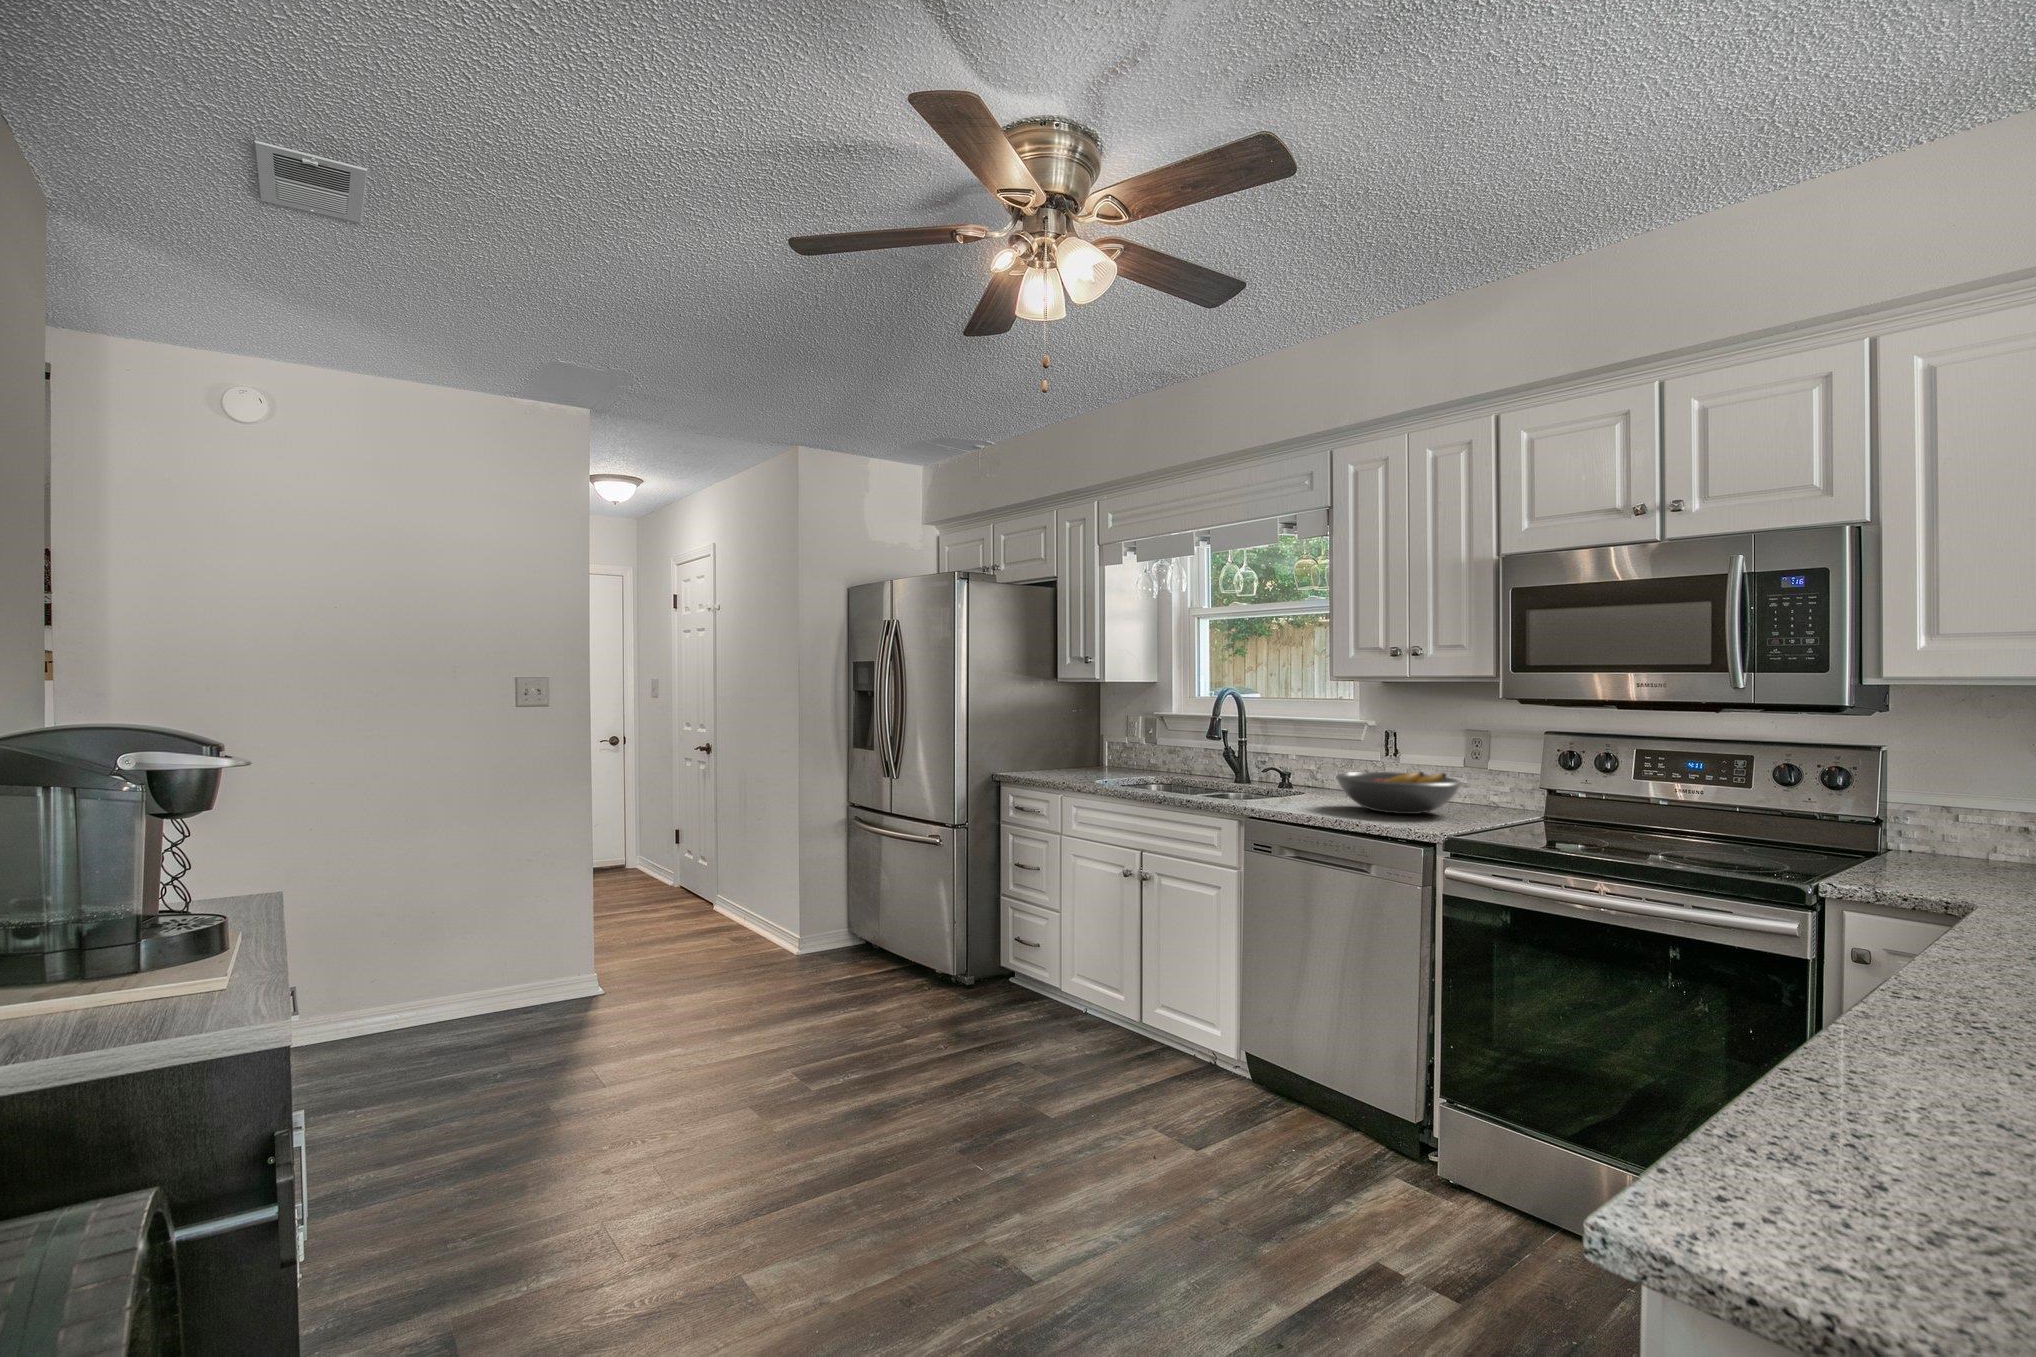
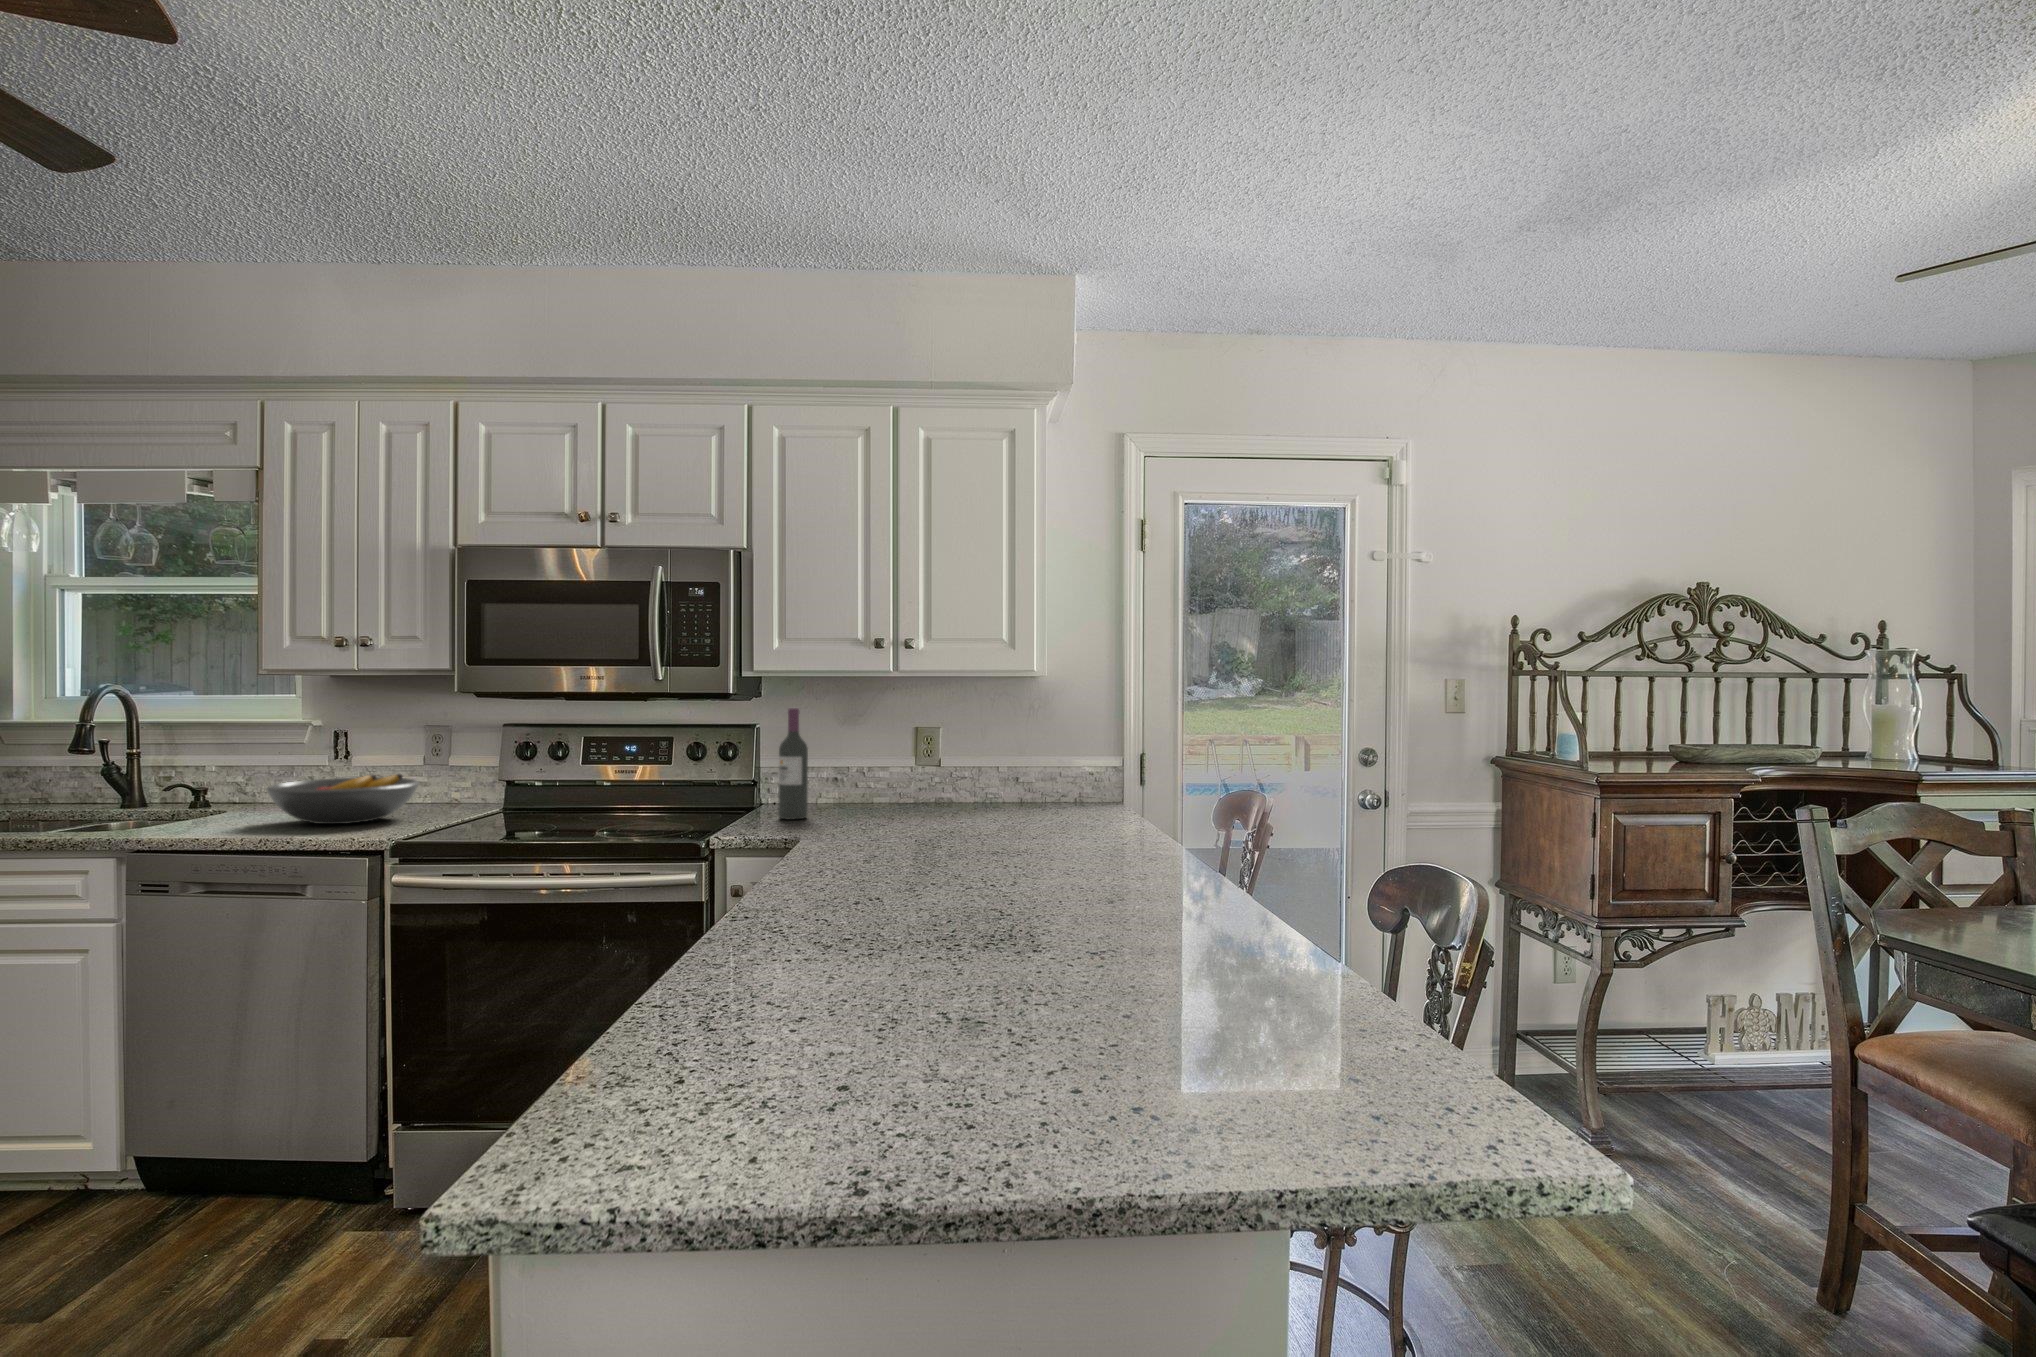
wine bottle: none [1930,726,1985,878] -> present [778,708,808,820]

